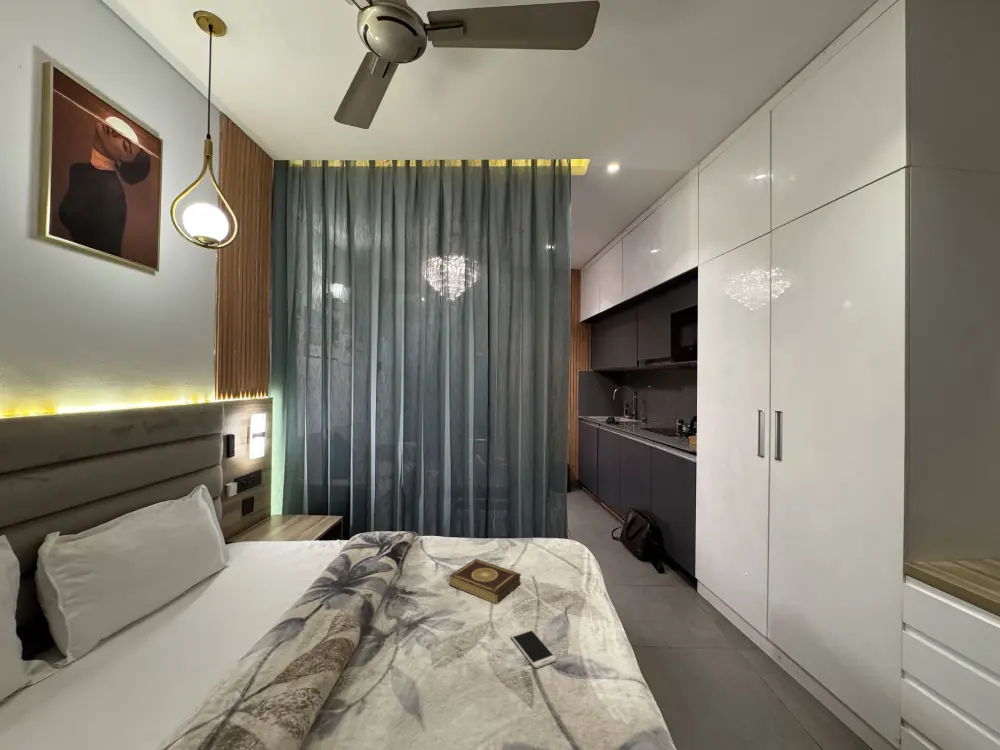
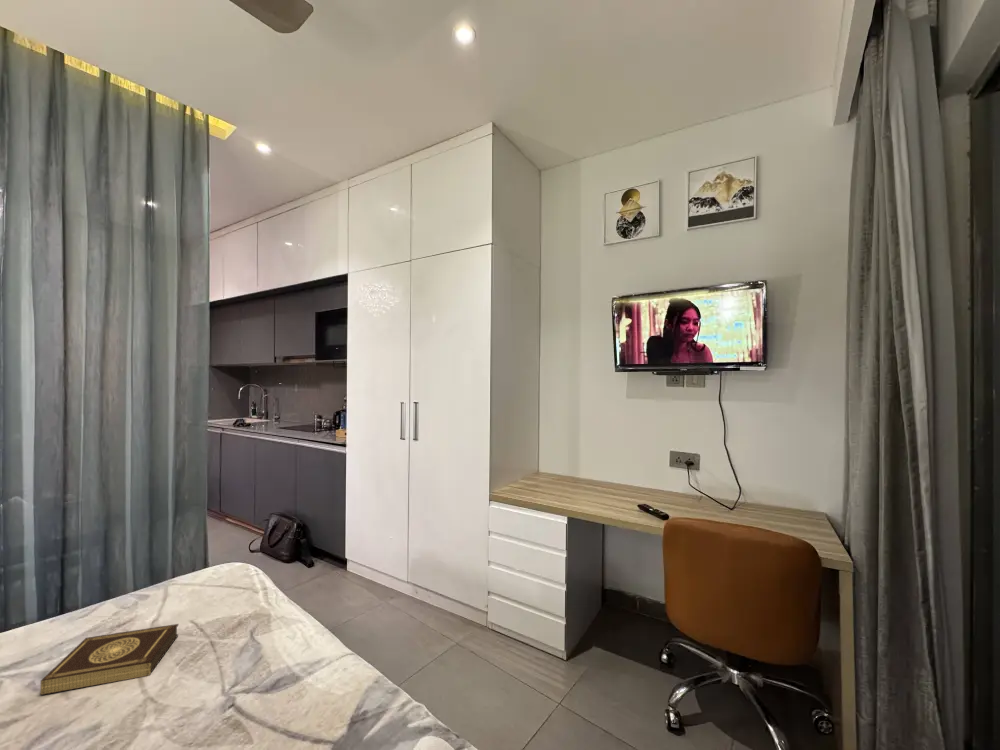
smartphone: present [511,628,556,668] -> none [191,674,262,707]

